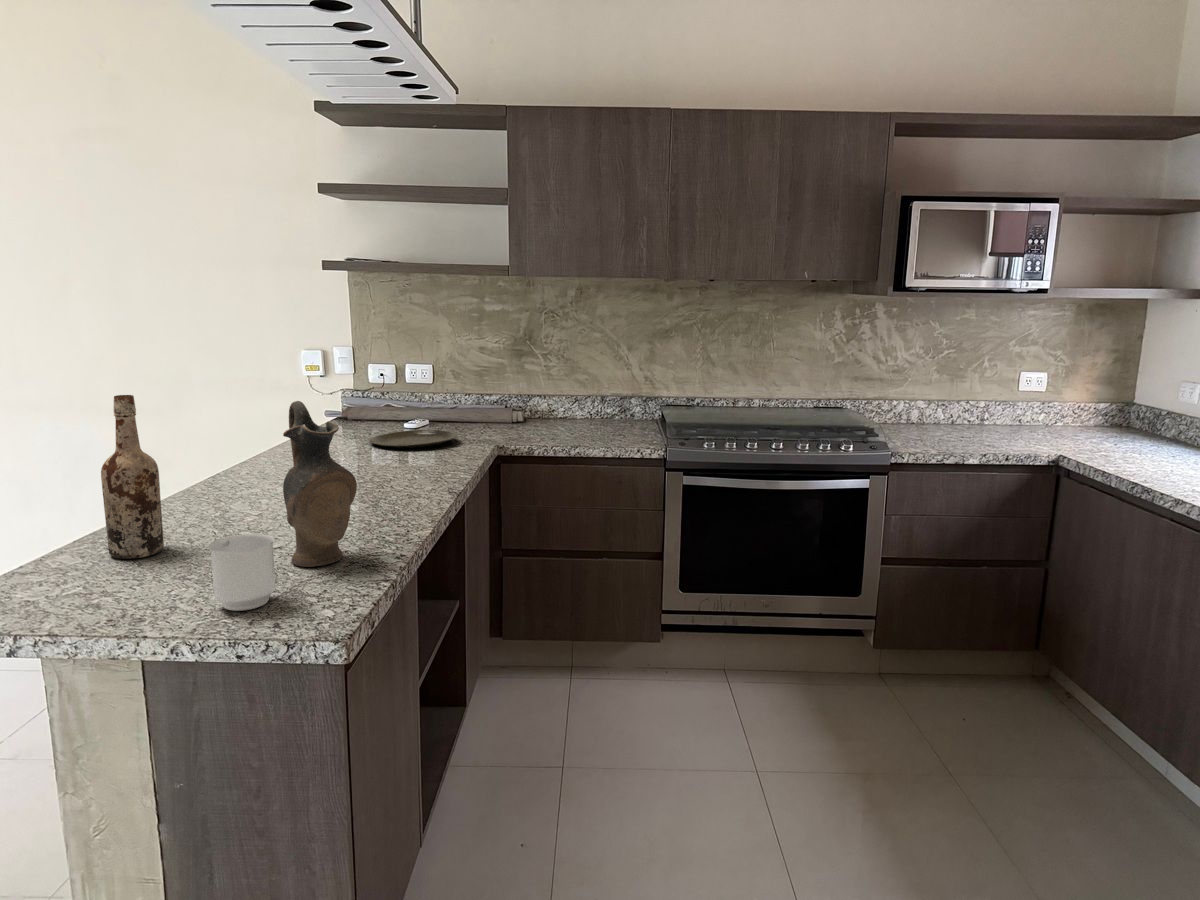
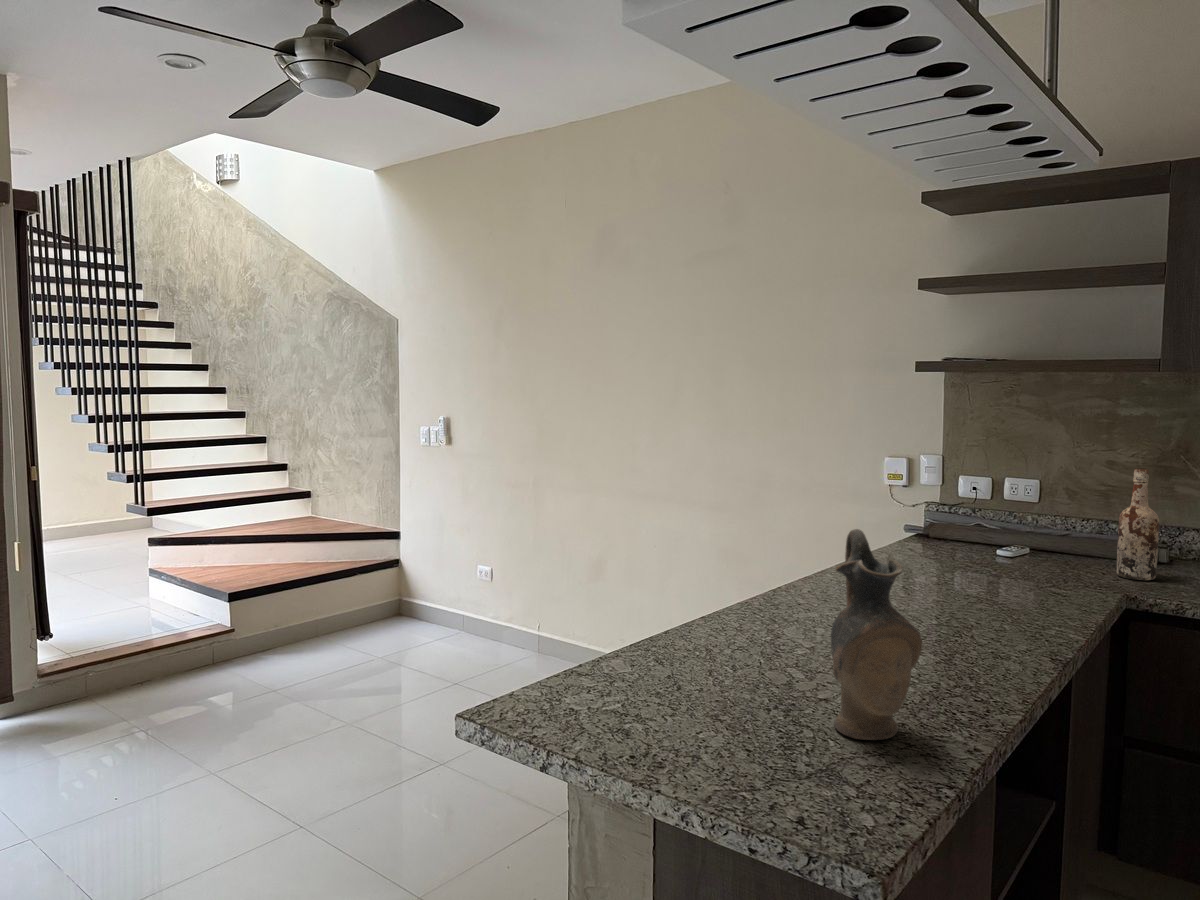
wine bottle: present [101,395,164,559] -> present [1117,468,1159,580]
plate: present [369,430,458,448] -> none [951,560,1072,585]
mug: present [209,534,275,611] -> none [736,687,809,785]

